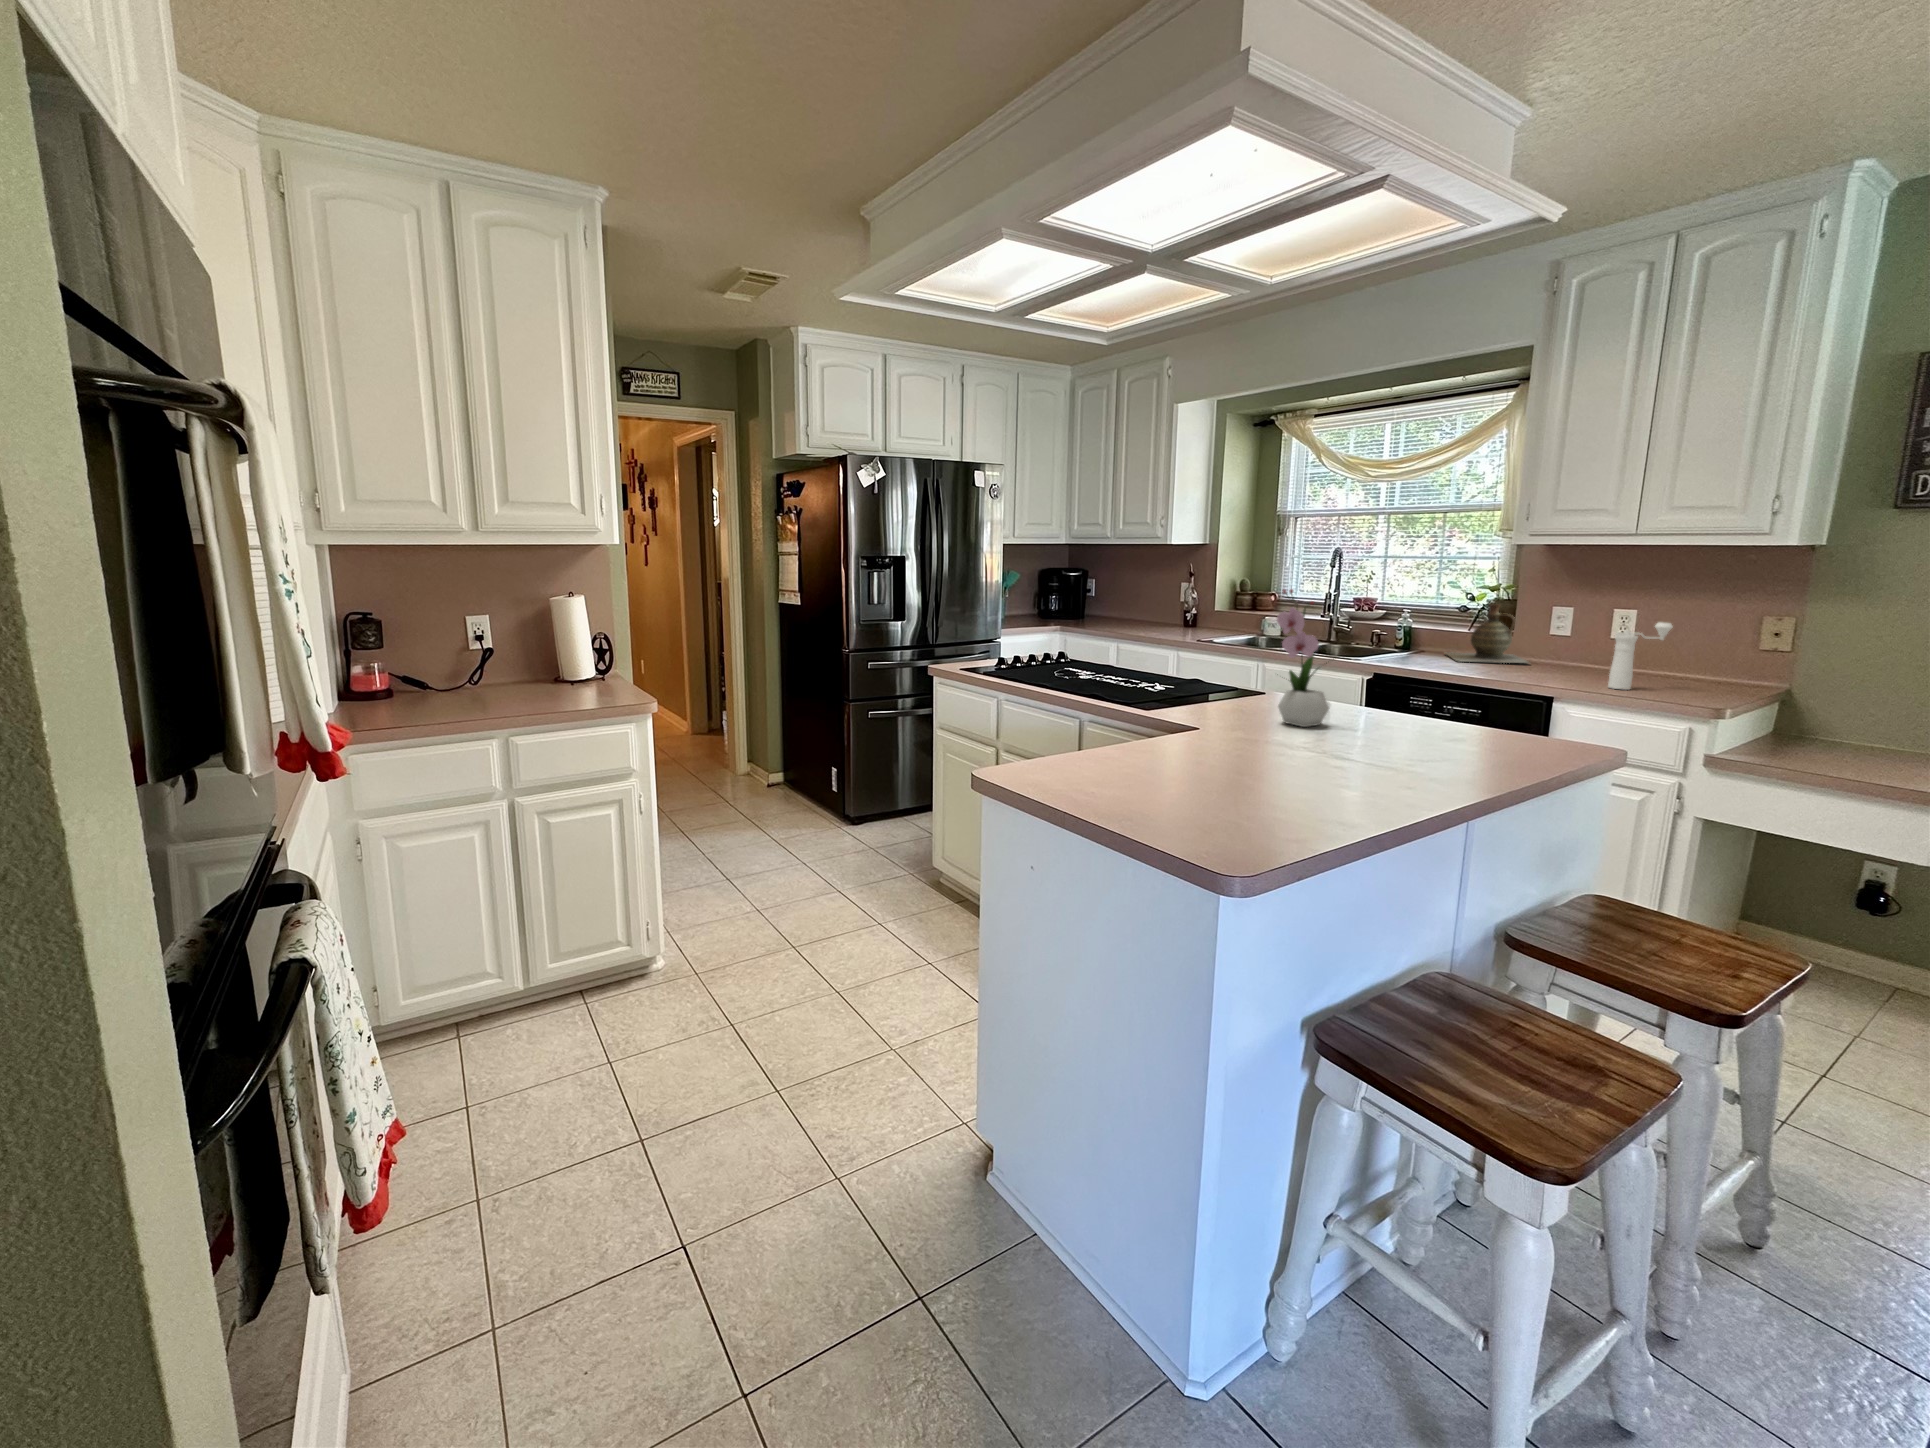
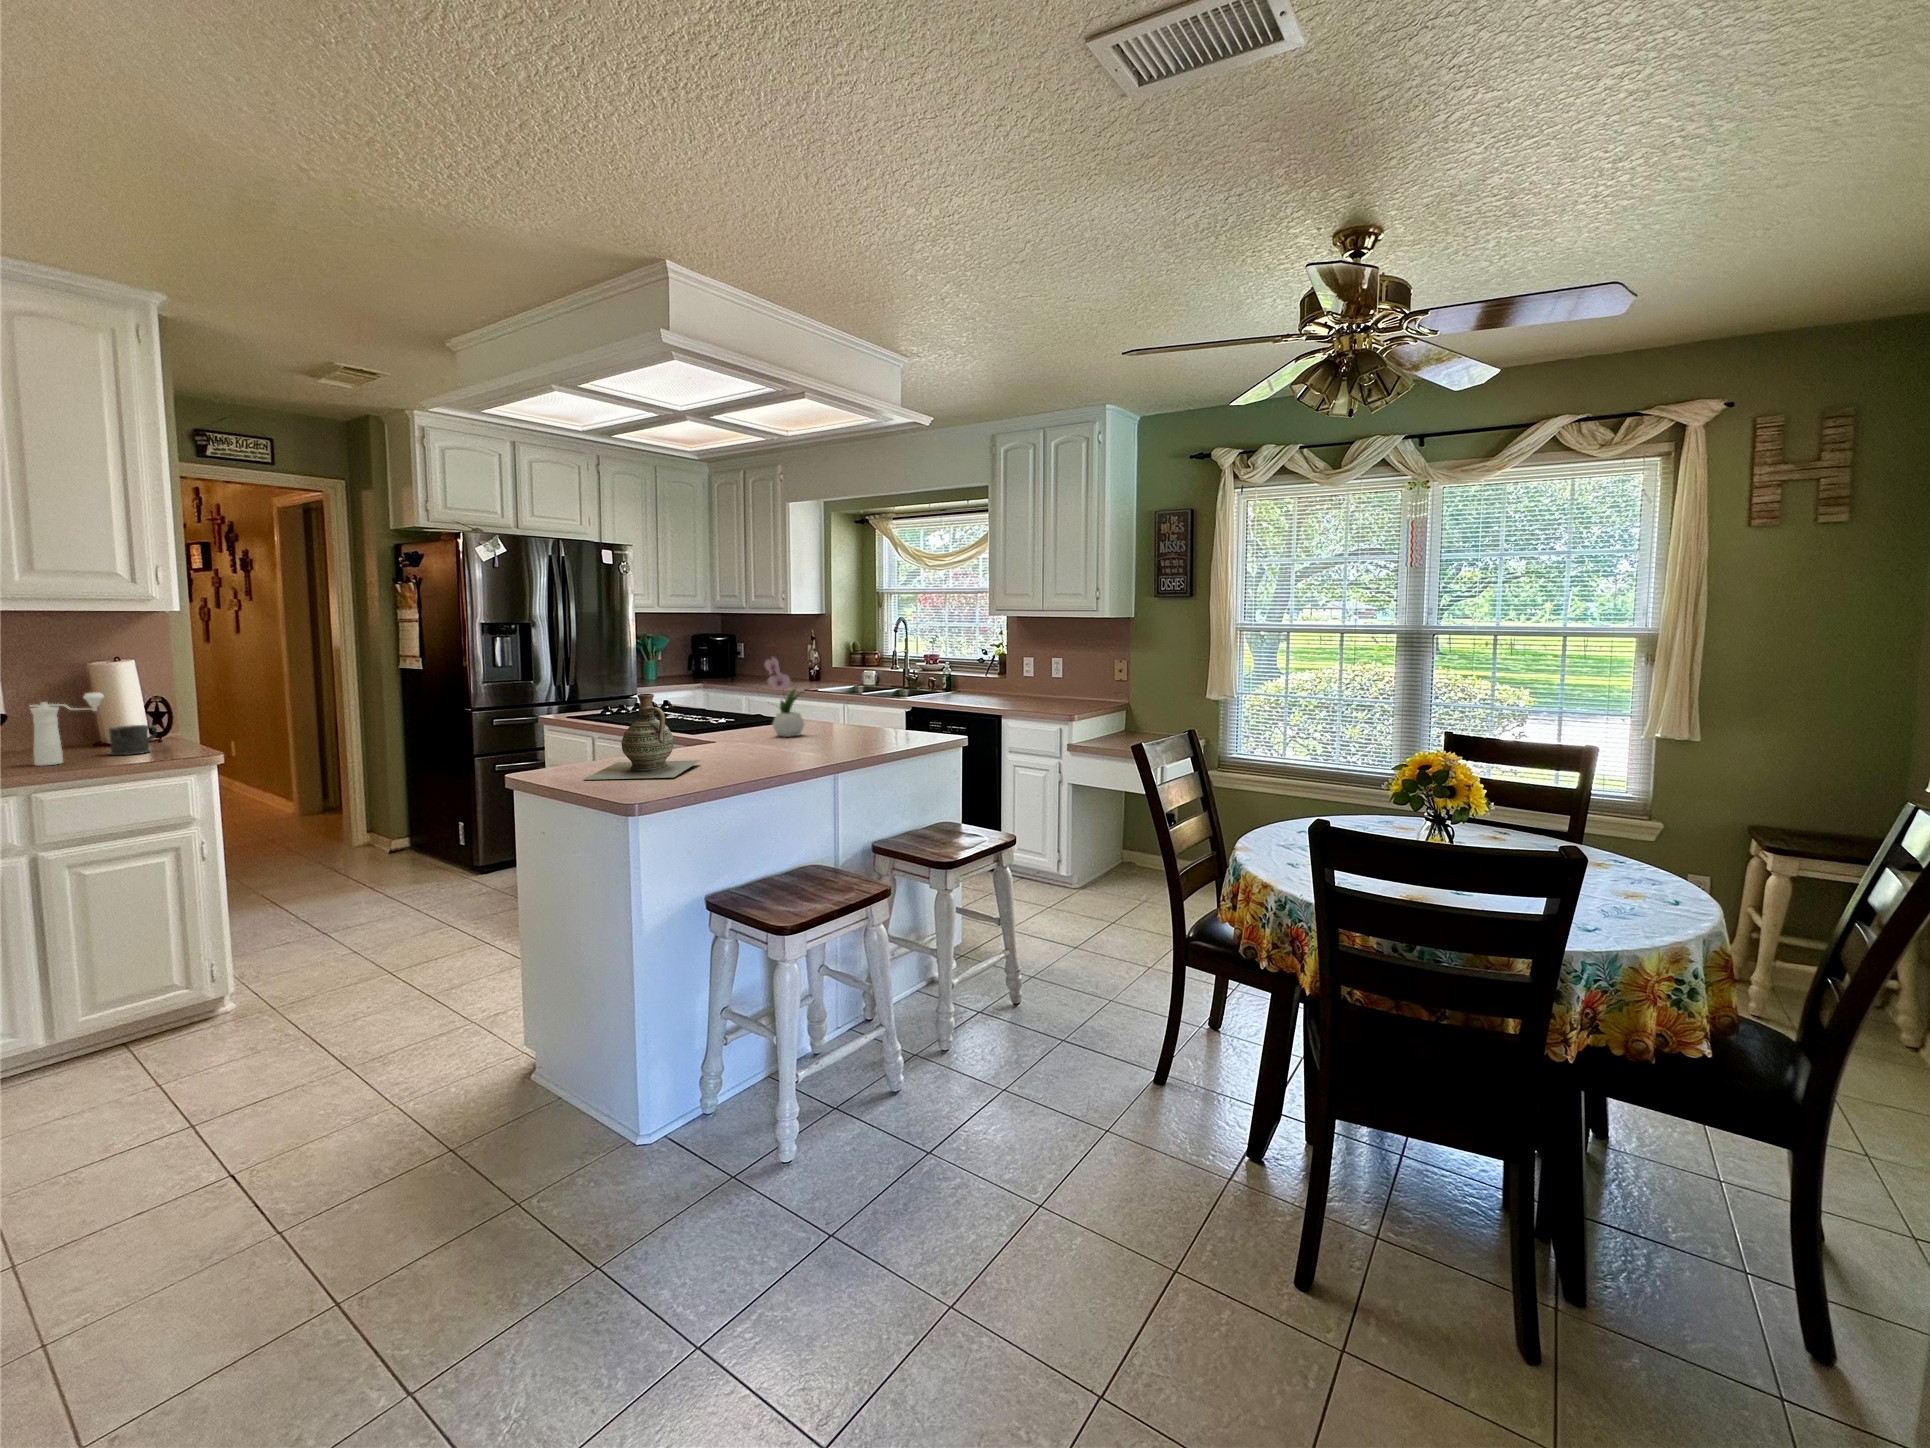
ceramic jug: present [1447,604,1528,663] -> present [583,694,700,780]
pepper mill: present [1608,622,1673,689] -> present [30,693,104,766]
mug: none [564,665,601,697] -> present [109,725,157,755]

